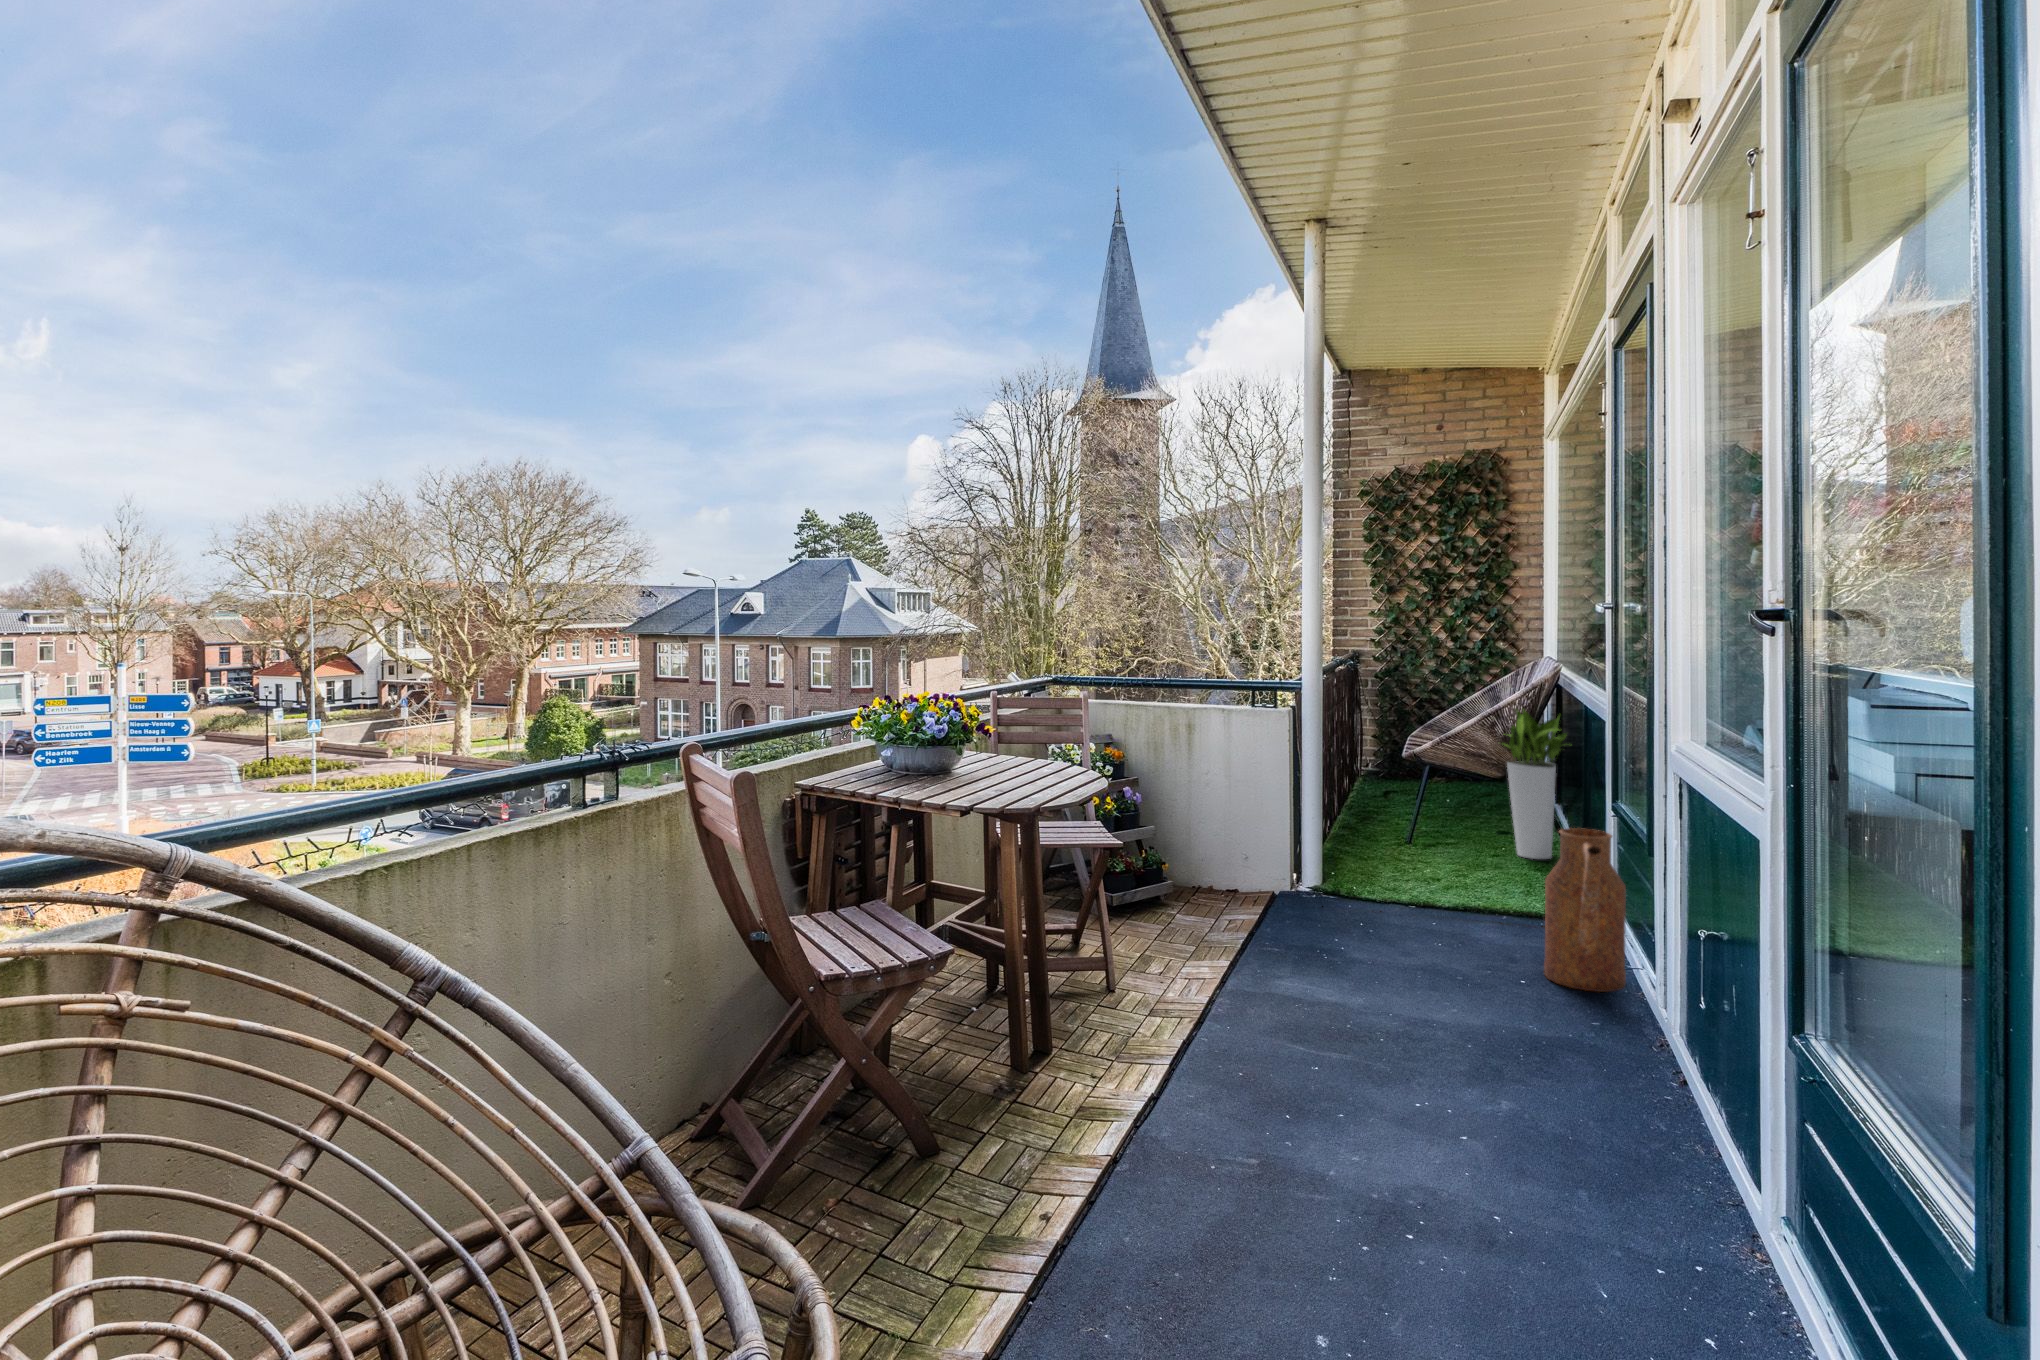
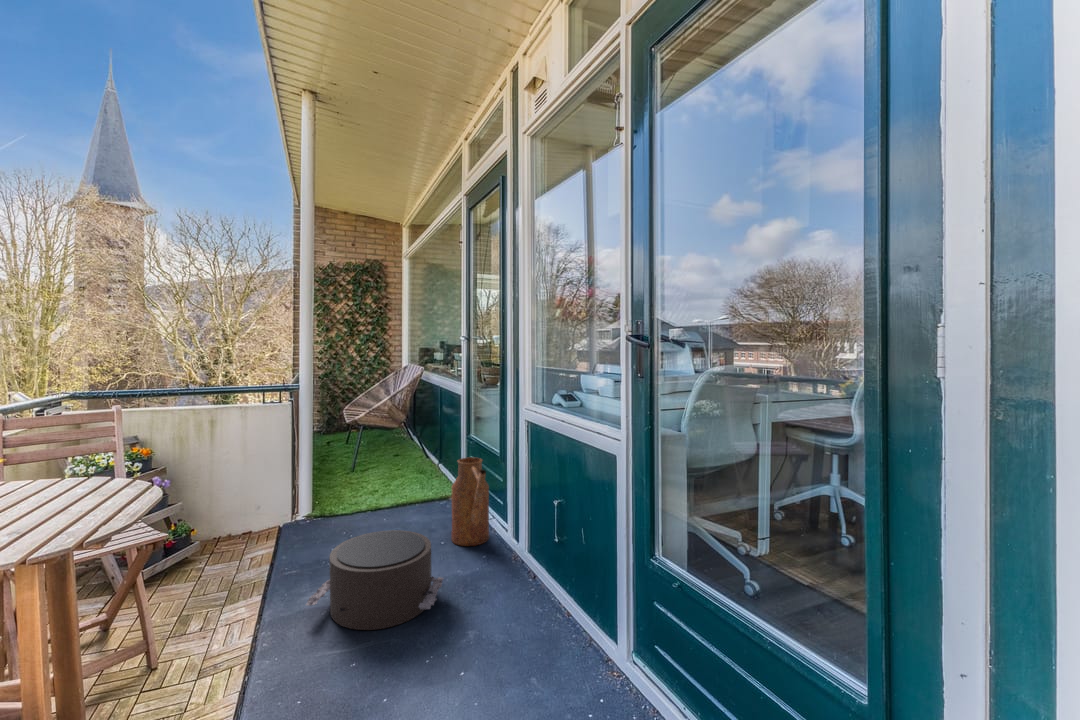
planter: present [1505,708,1566,859] -> none [399,392,436,469]
pouf: none [1277,910,1492,1043] -> present [306,530,443,630]

